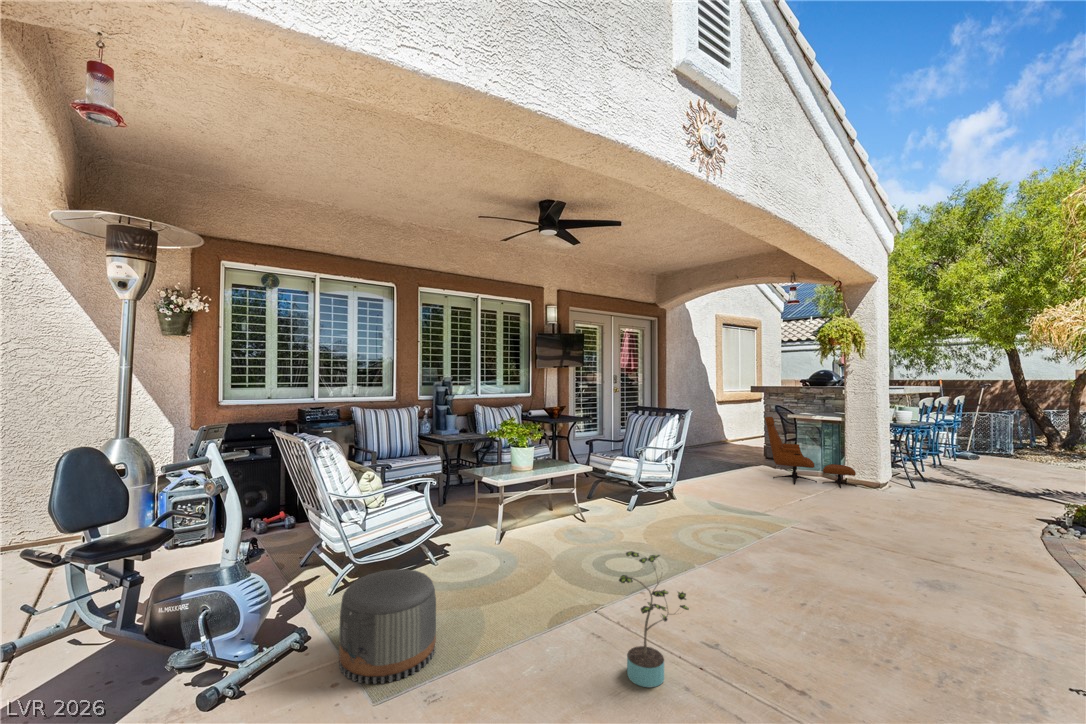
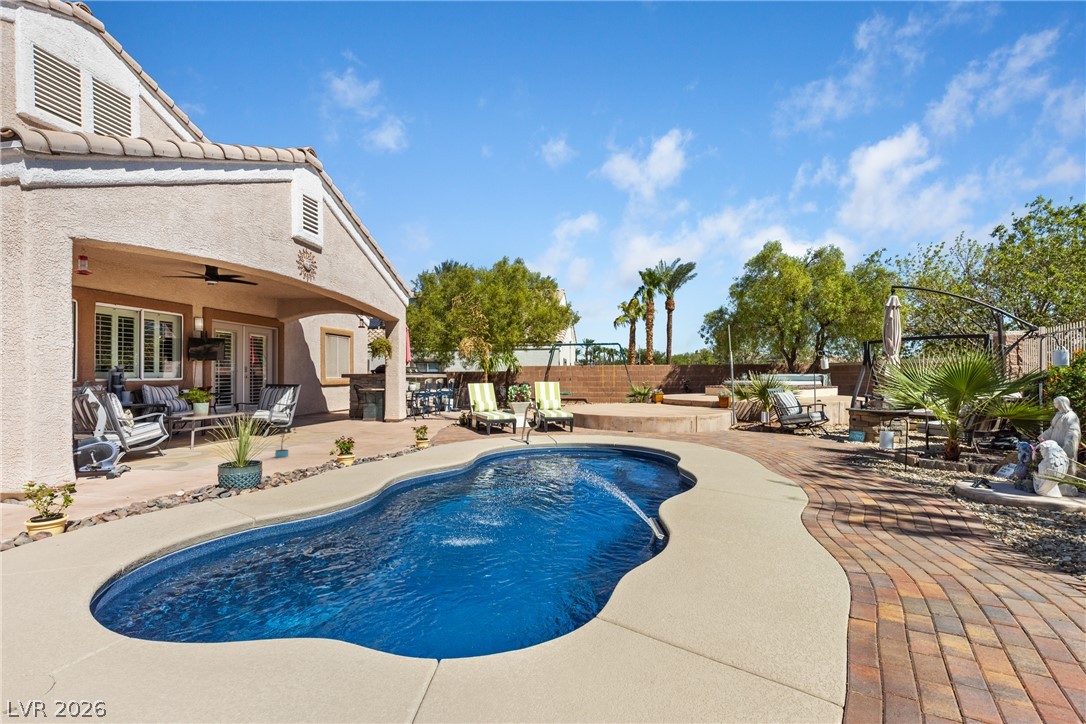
lounge chair: present [765,417,856,488] -> none [345,390,390,424]
pouf: present [339,569,436,684] -> none [154,437,197,469]

